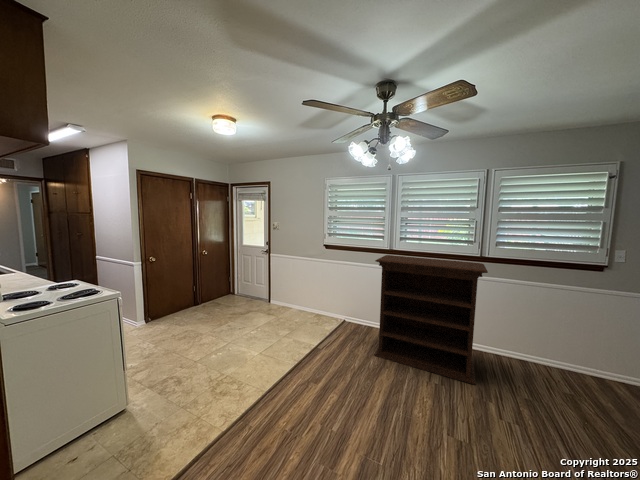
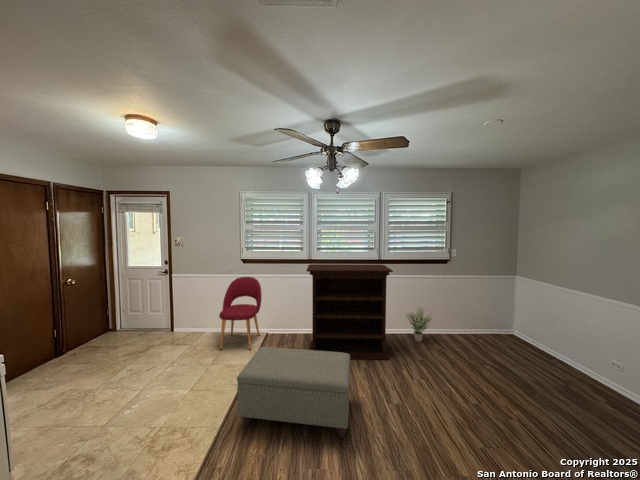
dining chair: none [297,262,339,333] -> present [219,277,261,350]
potted plant: none [512,328,564,376] -> present [408,309,431,342]
ottoman: none [280,330,403,449] -> present [237,347,350,438]

